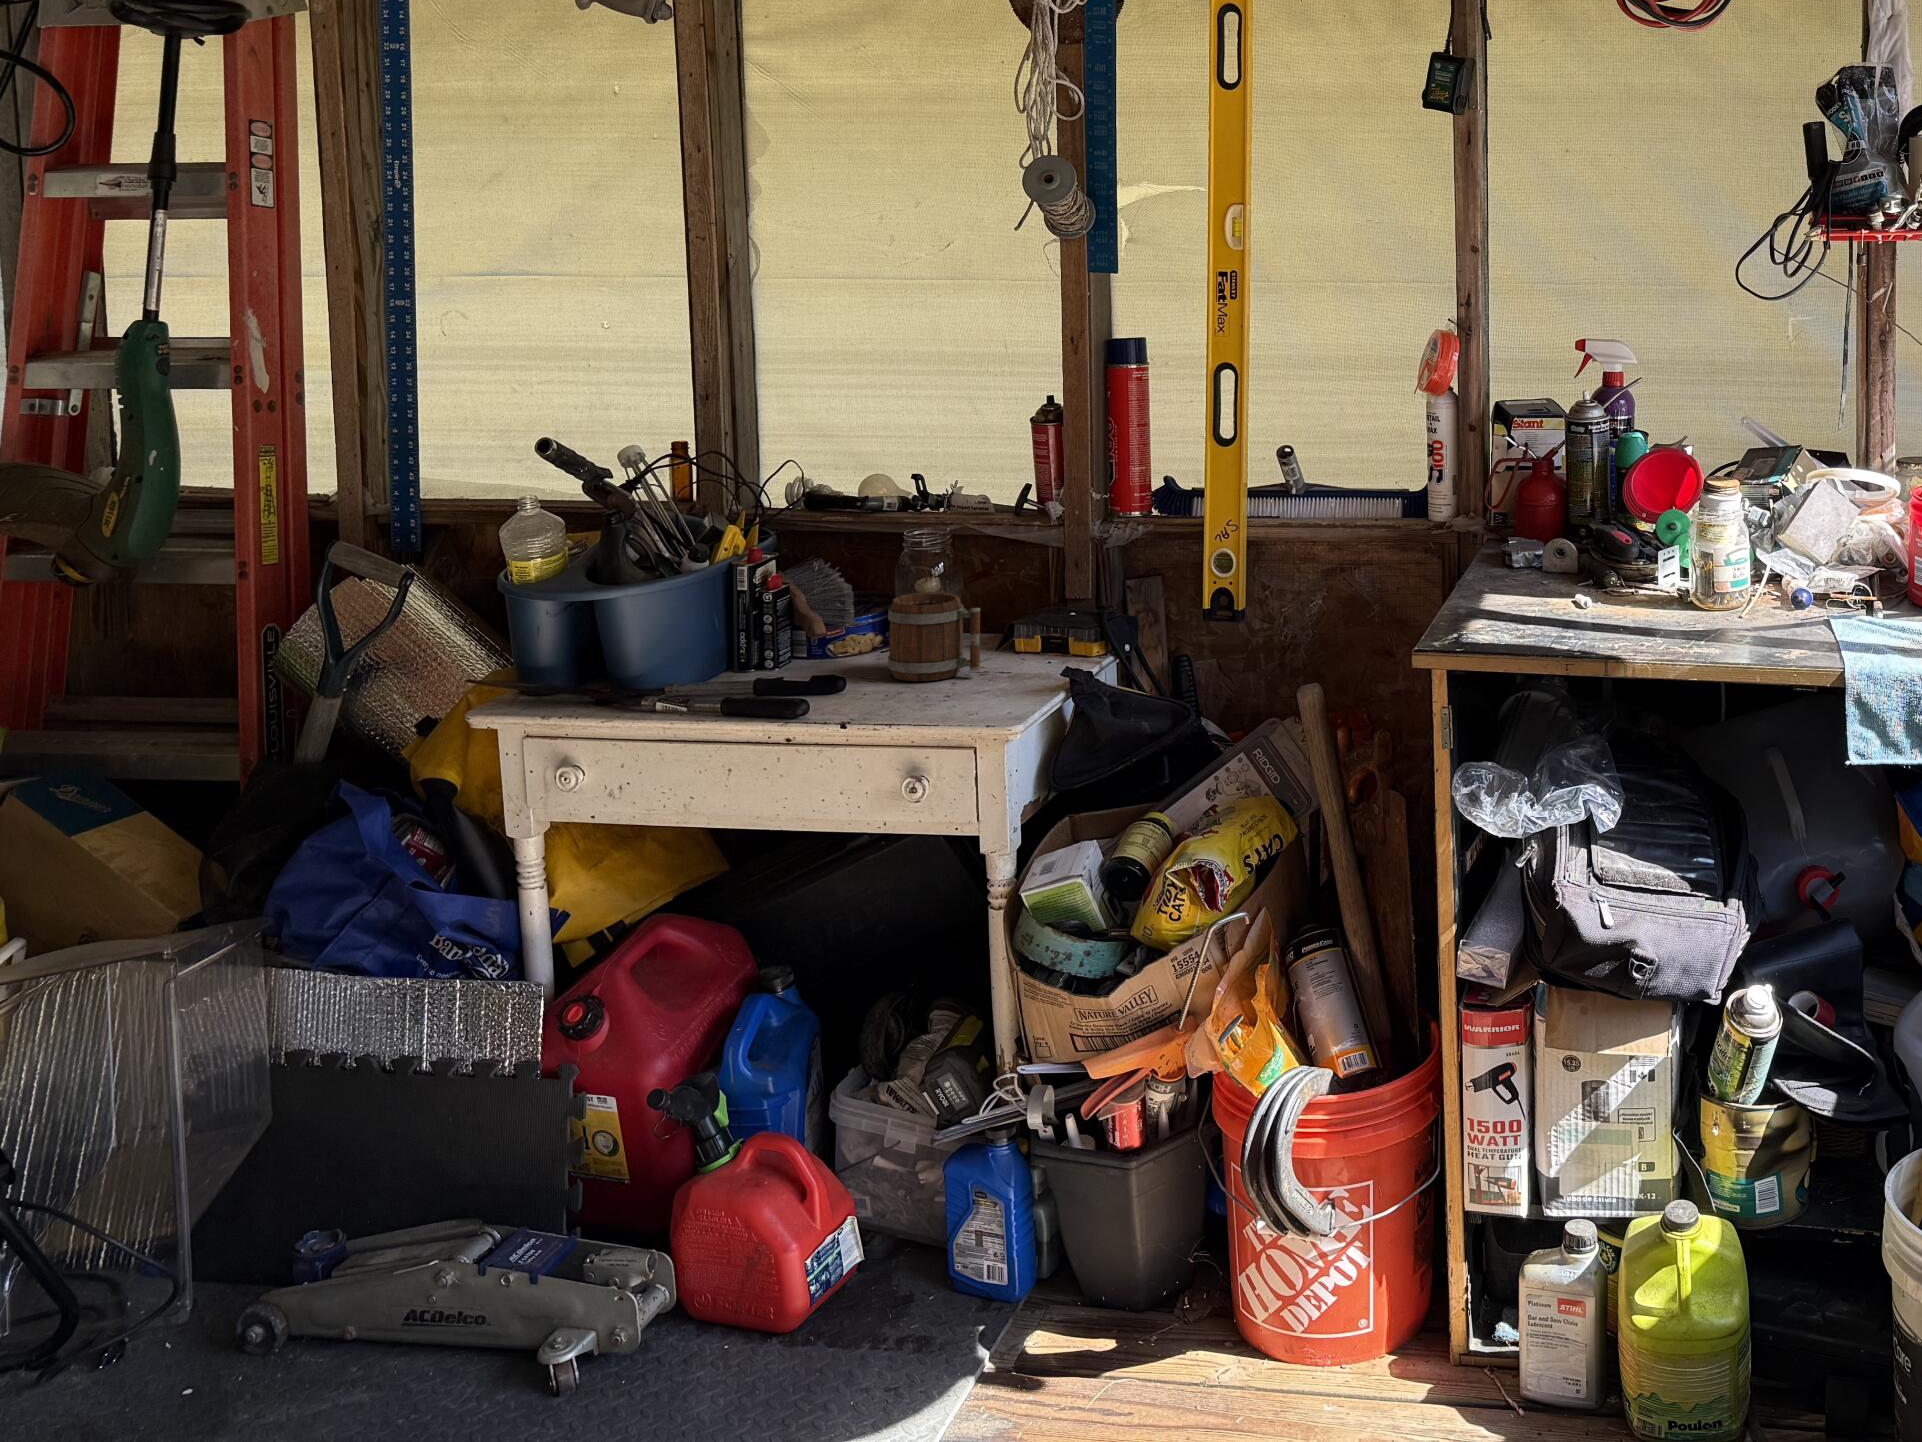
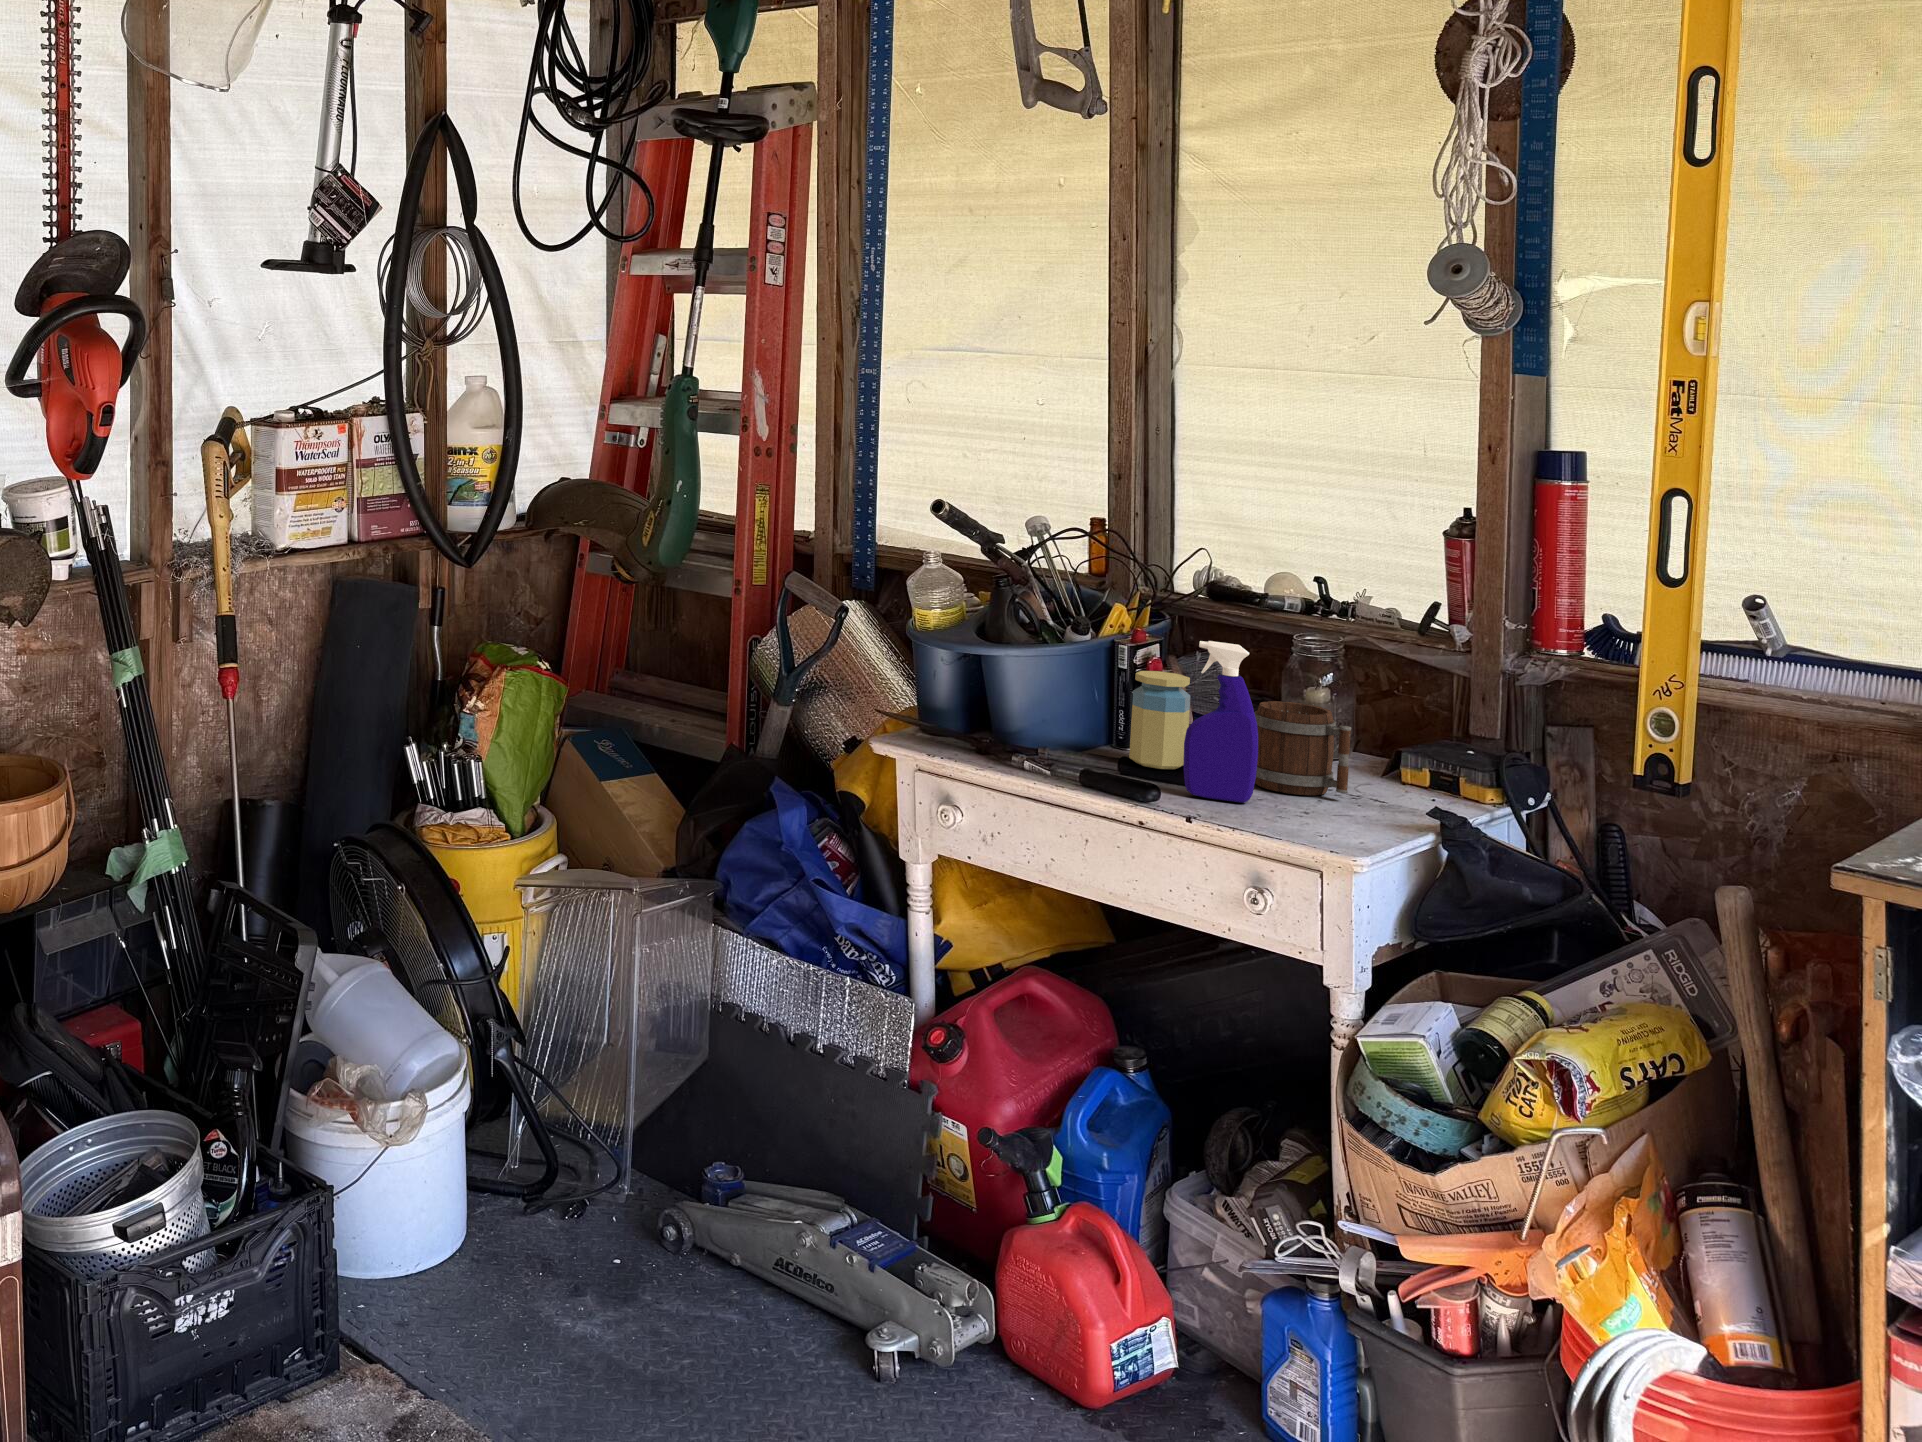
spray bottle: none [833,550,905,704] -> present [1184,641,1258,803]
jar: none [767,585,824,683] -> present [1129,671,1190,769]

